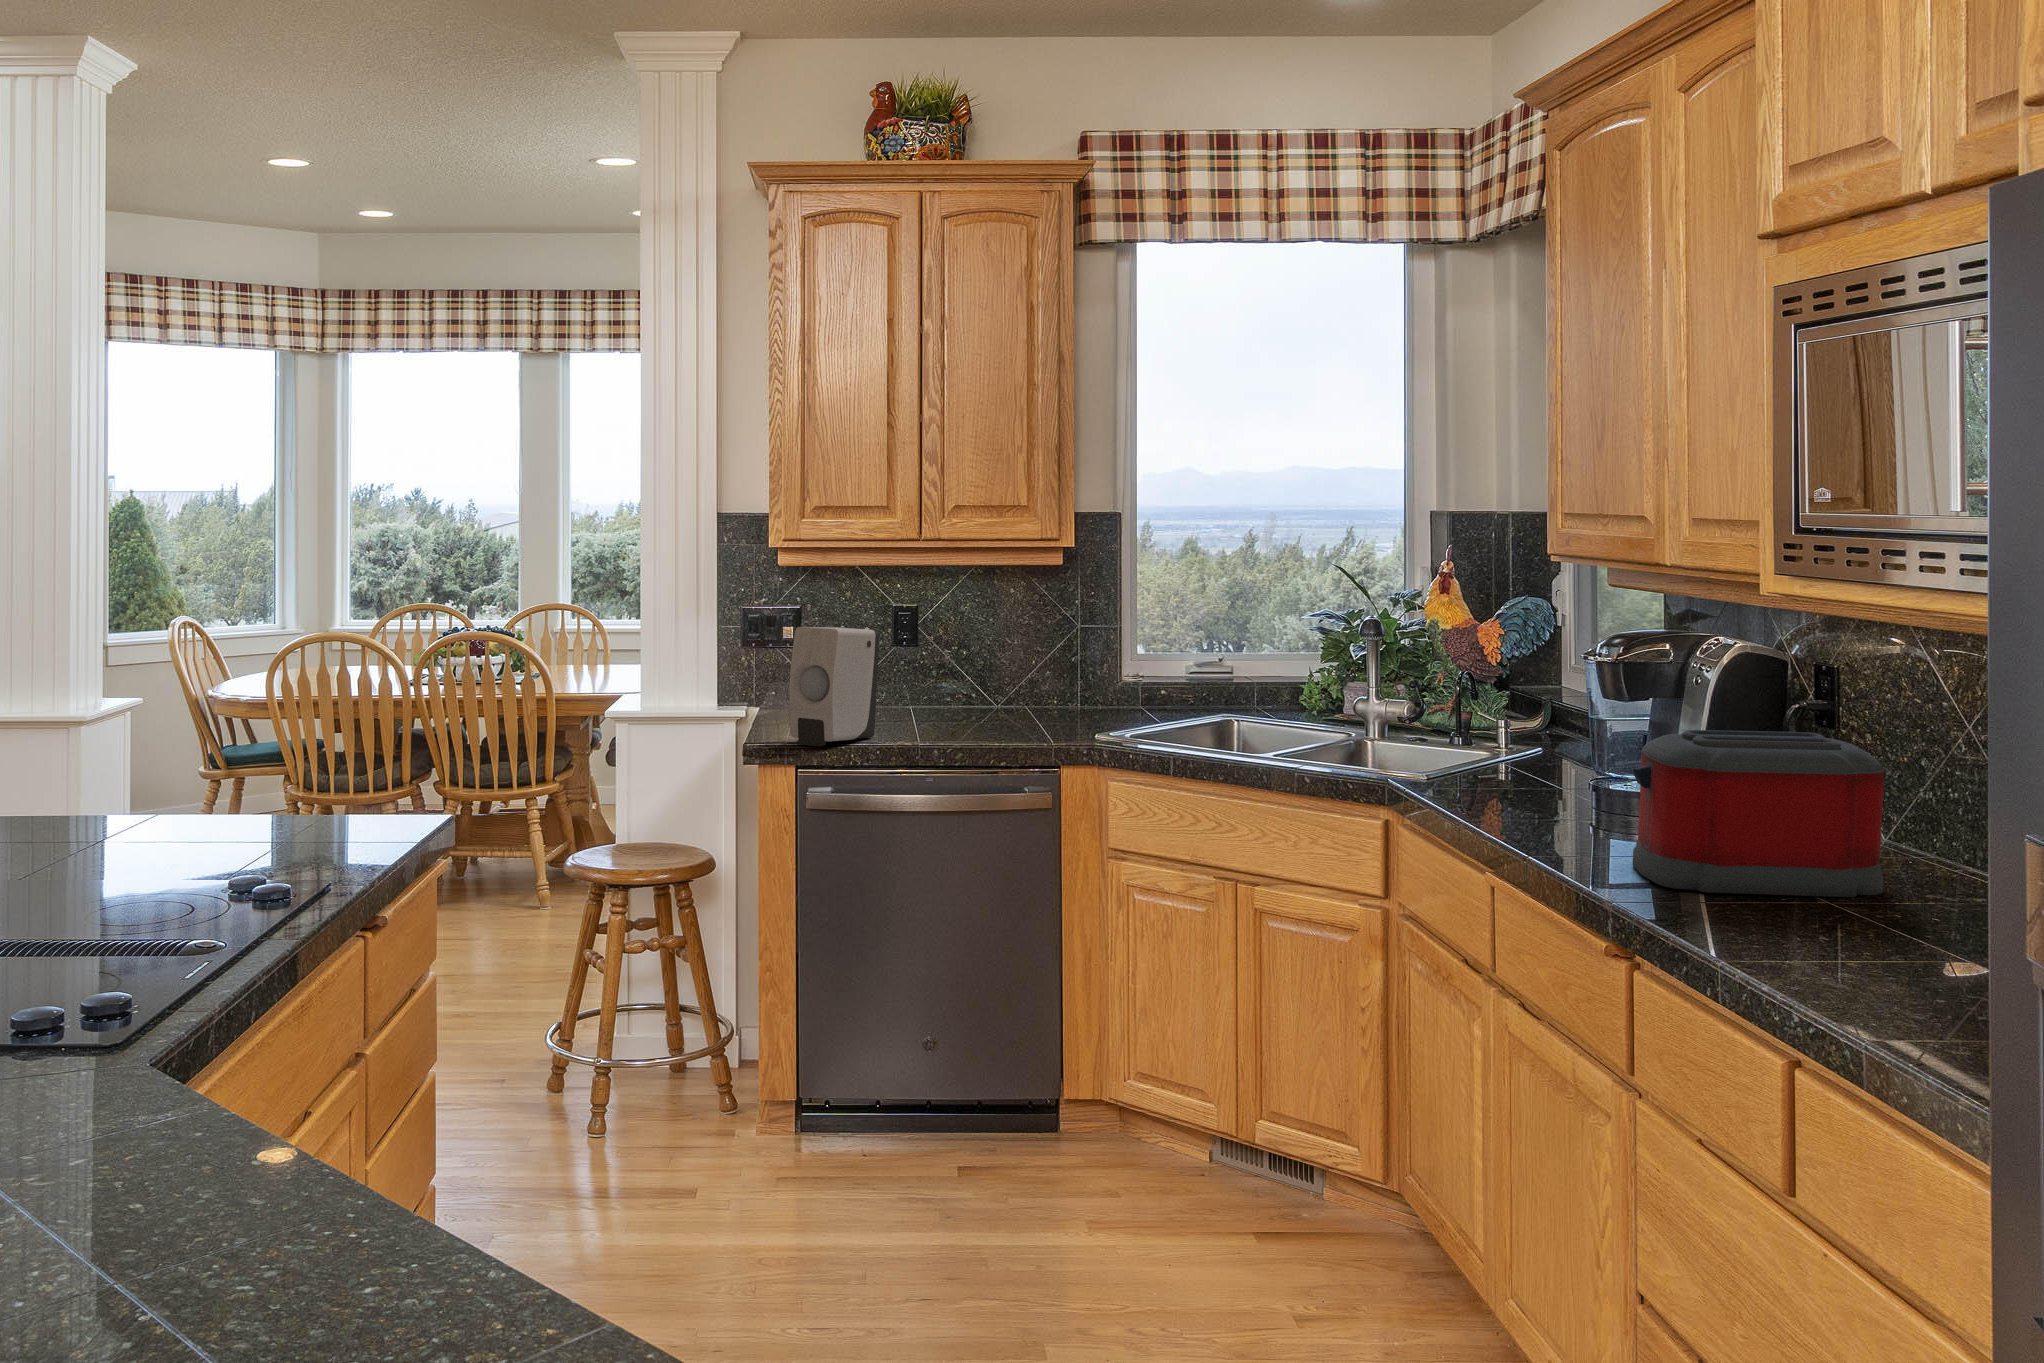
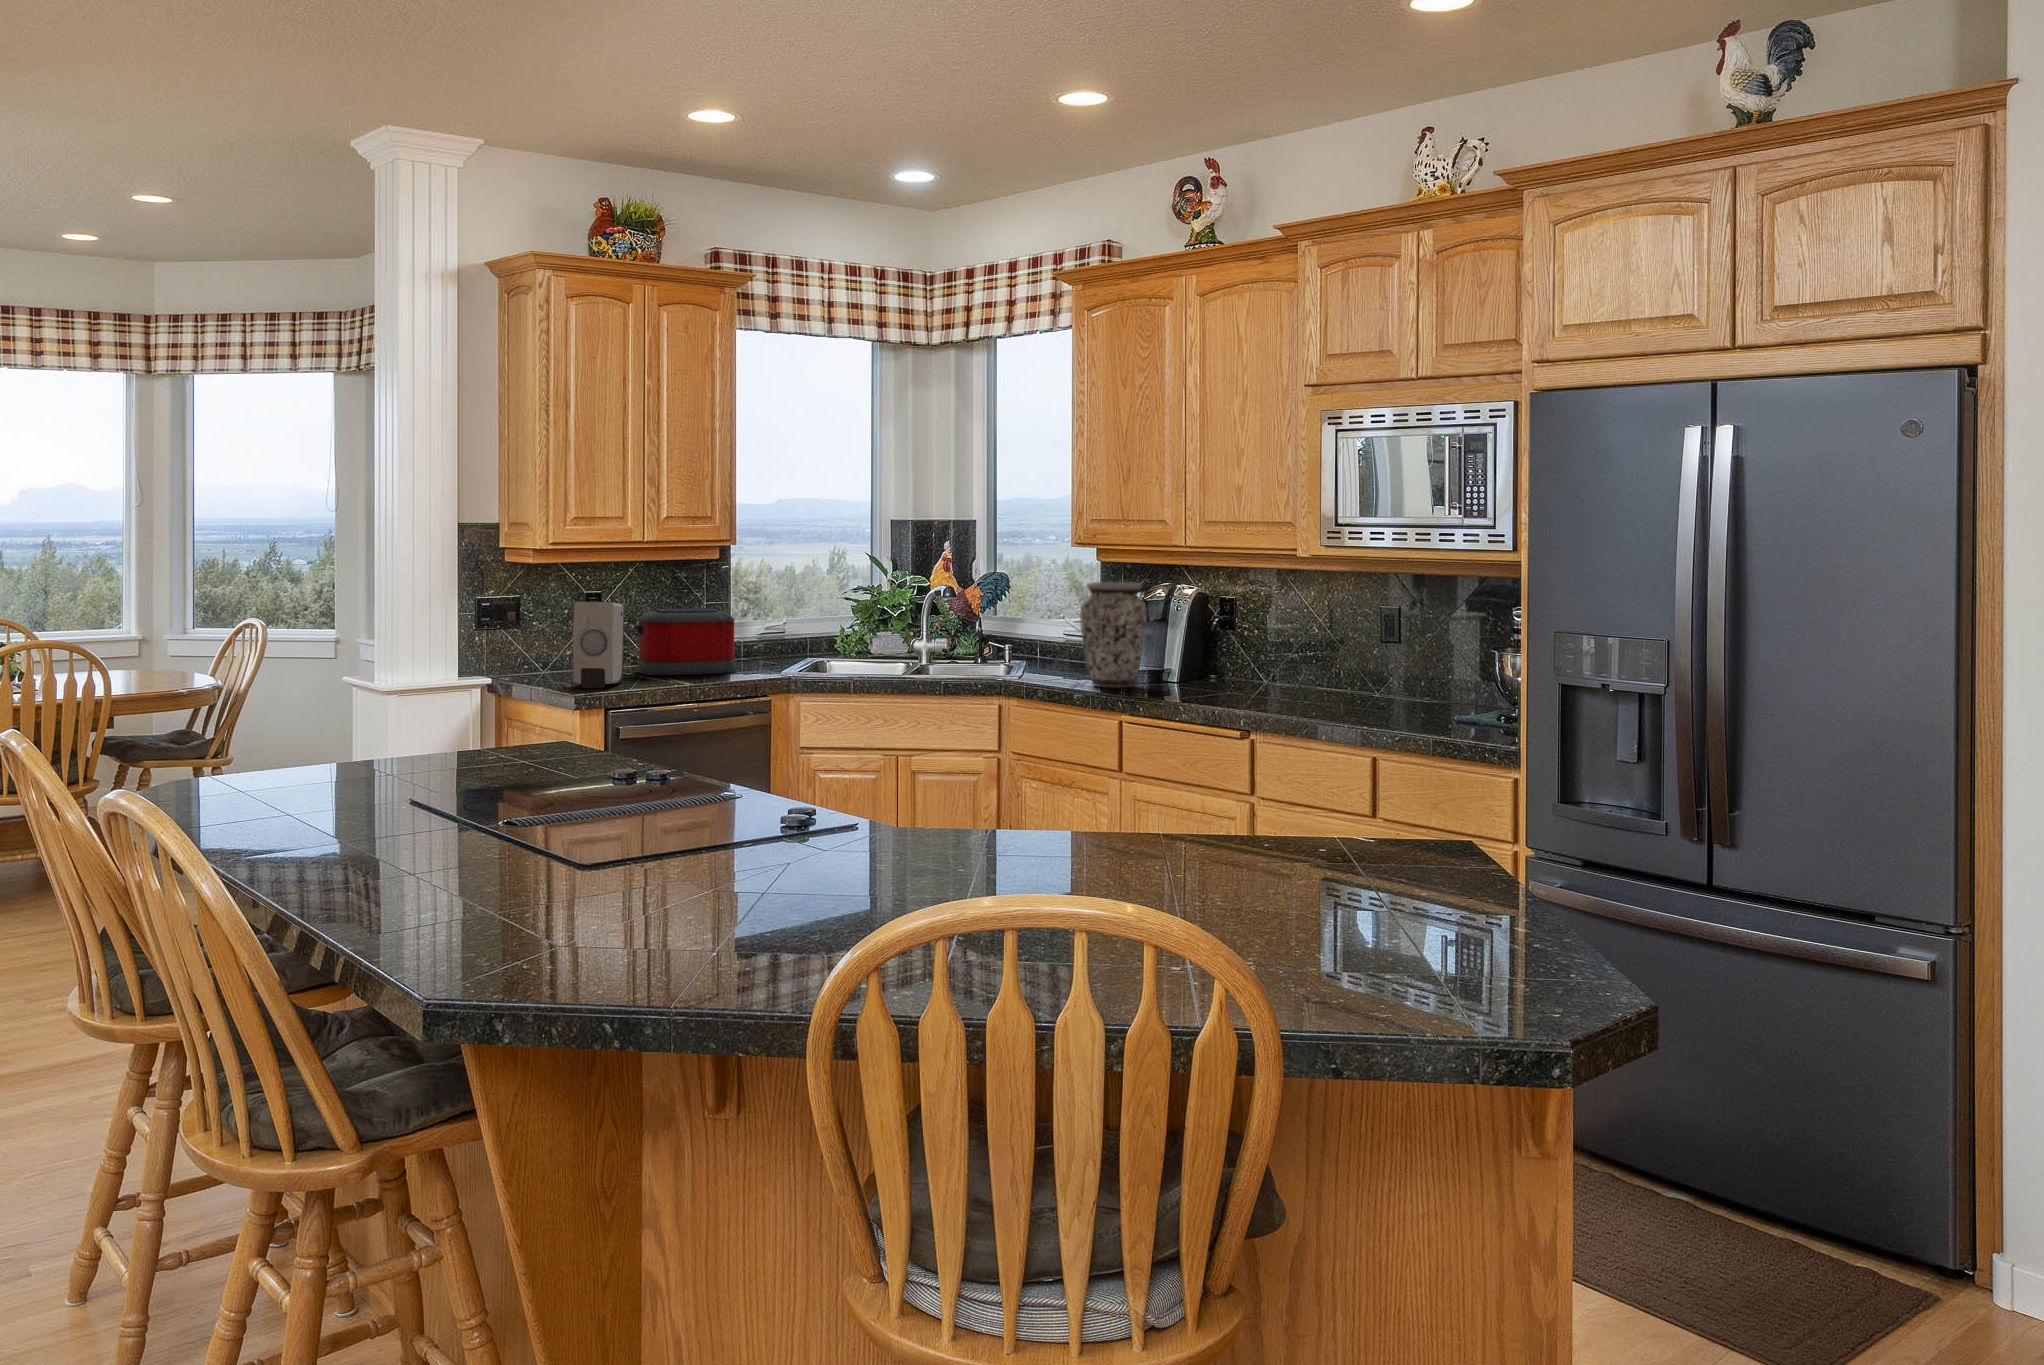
vase: none [1499,630,1626,823] -> present [1080,582,1147,688]
toaster: present [1631,730,1884,897] -> present [635,608,736,675]

